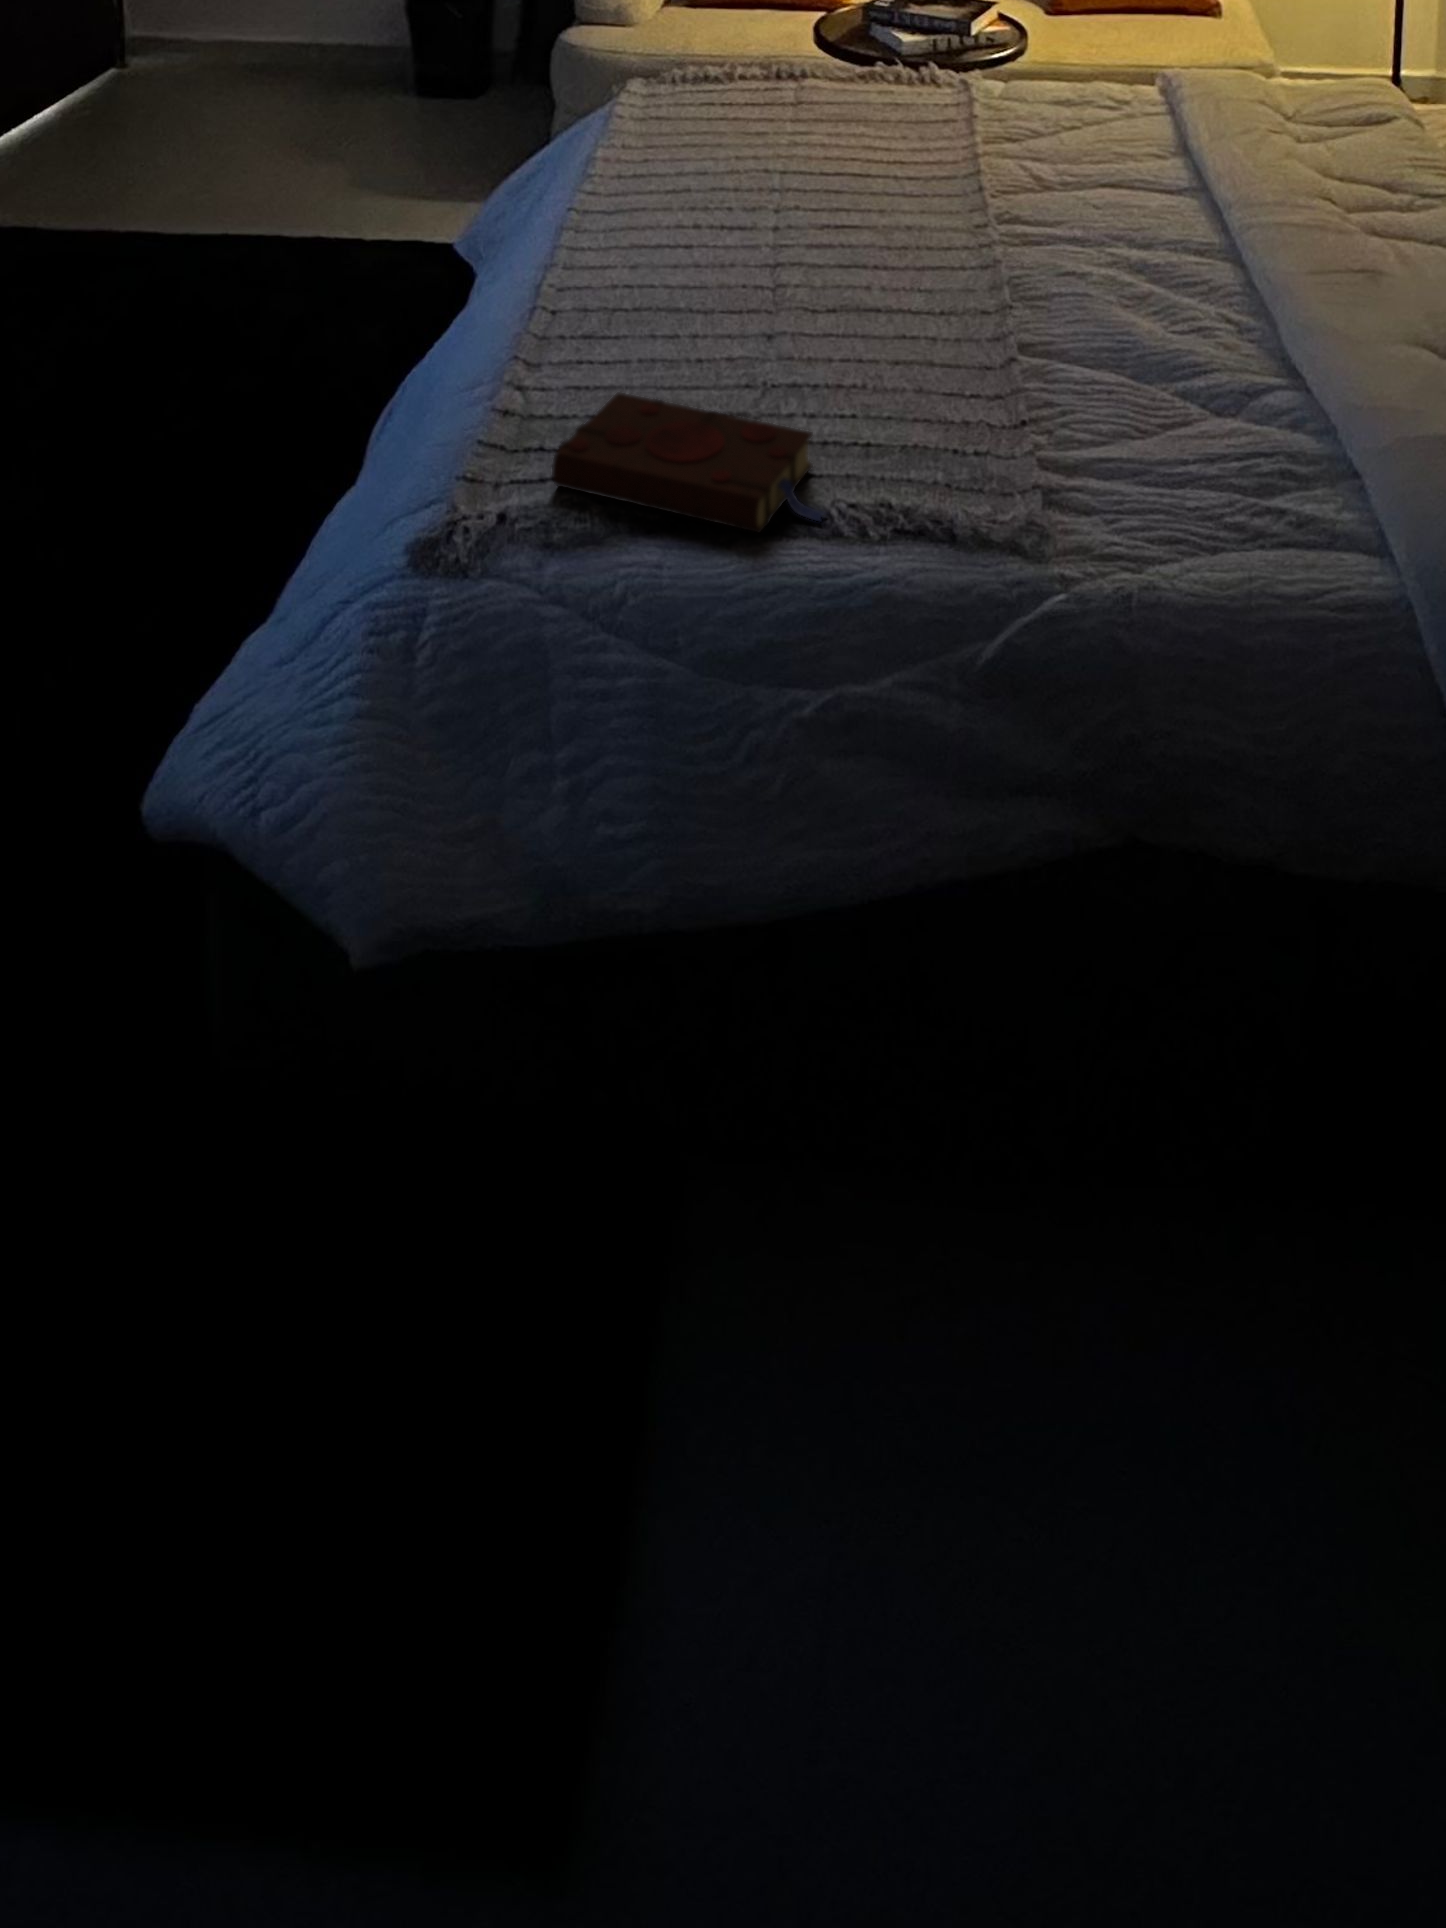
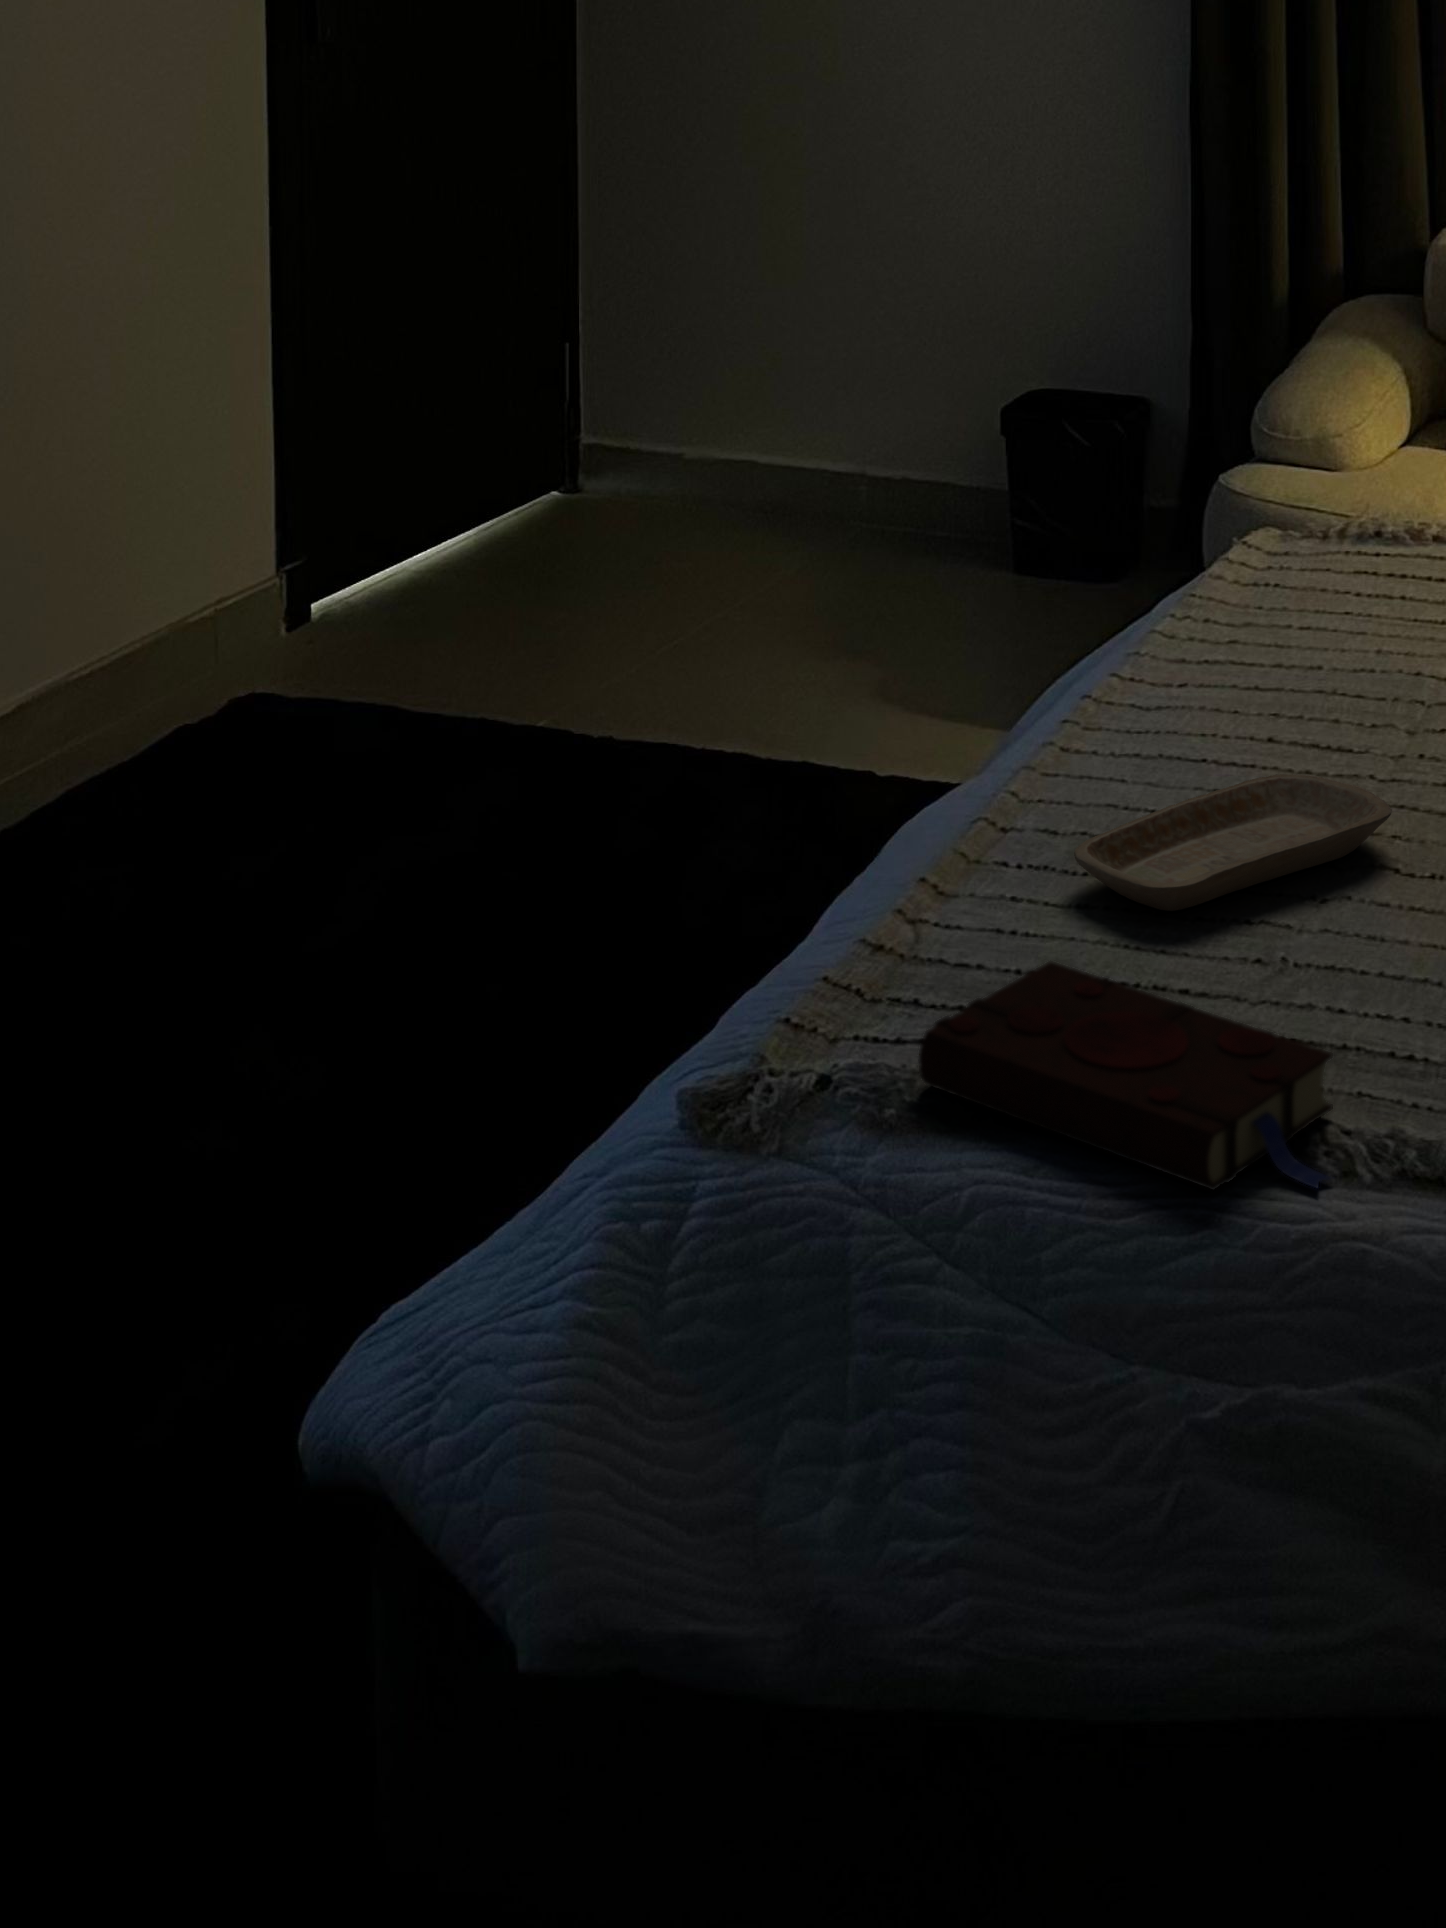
tray: none [604,244,788,344] -> present [1074,774,1392,911]

